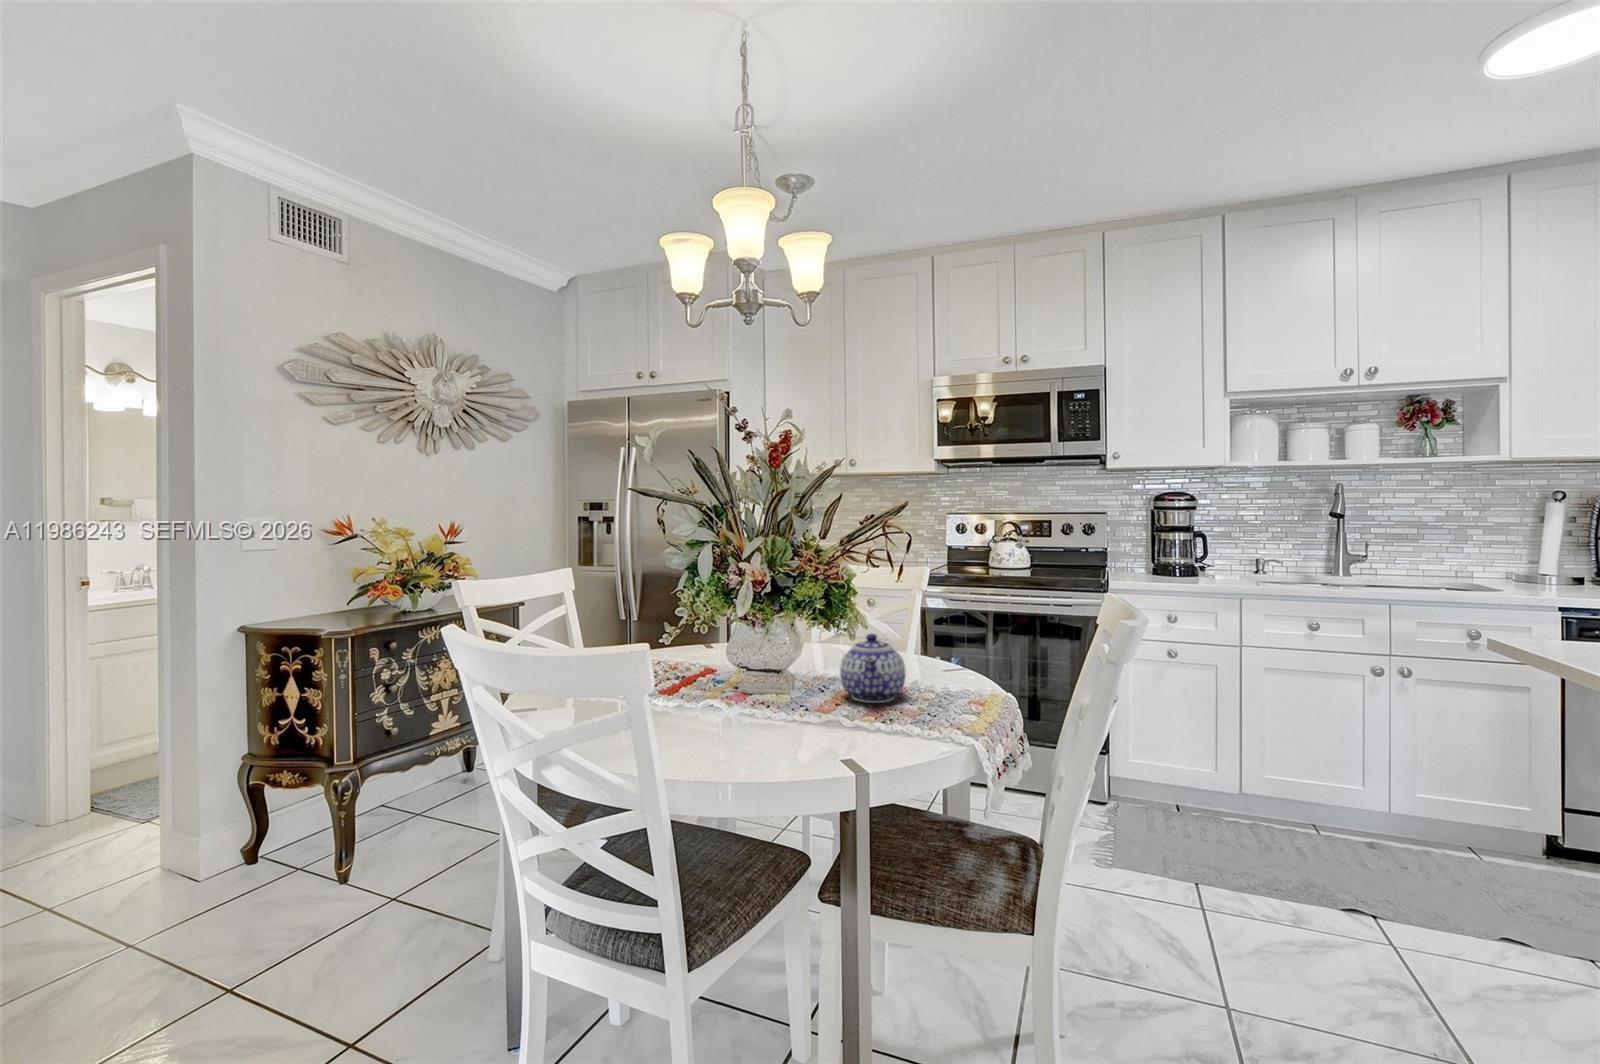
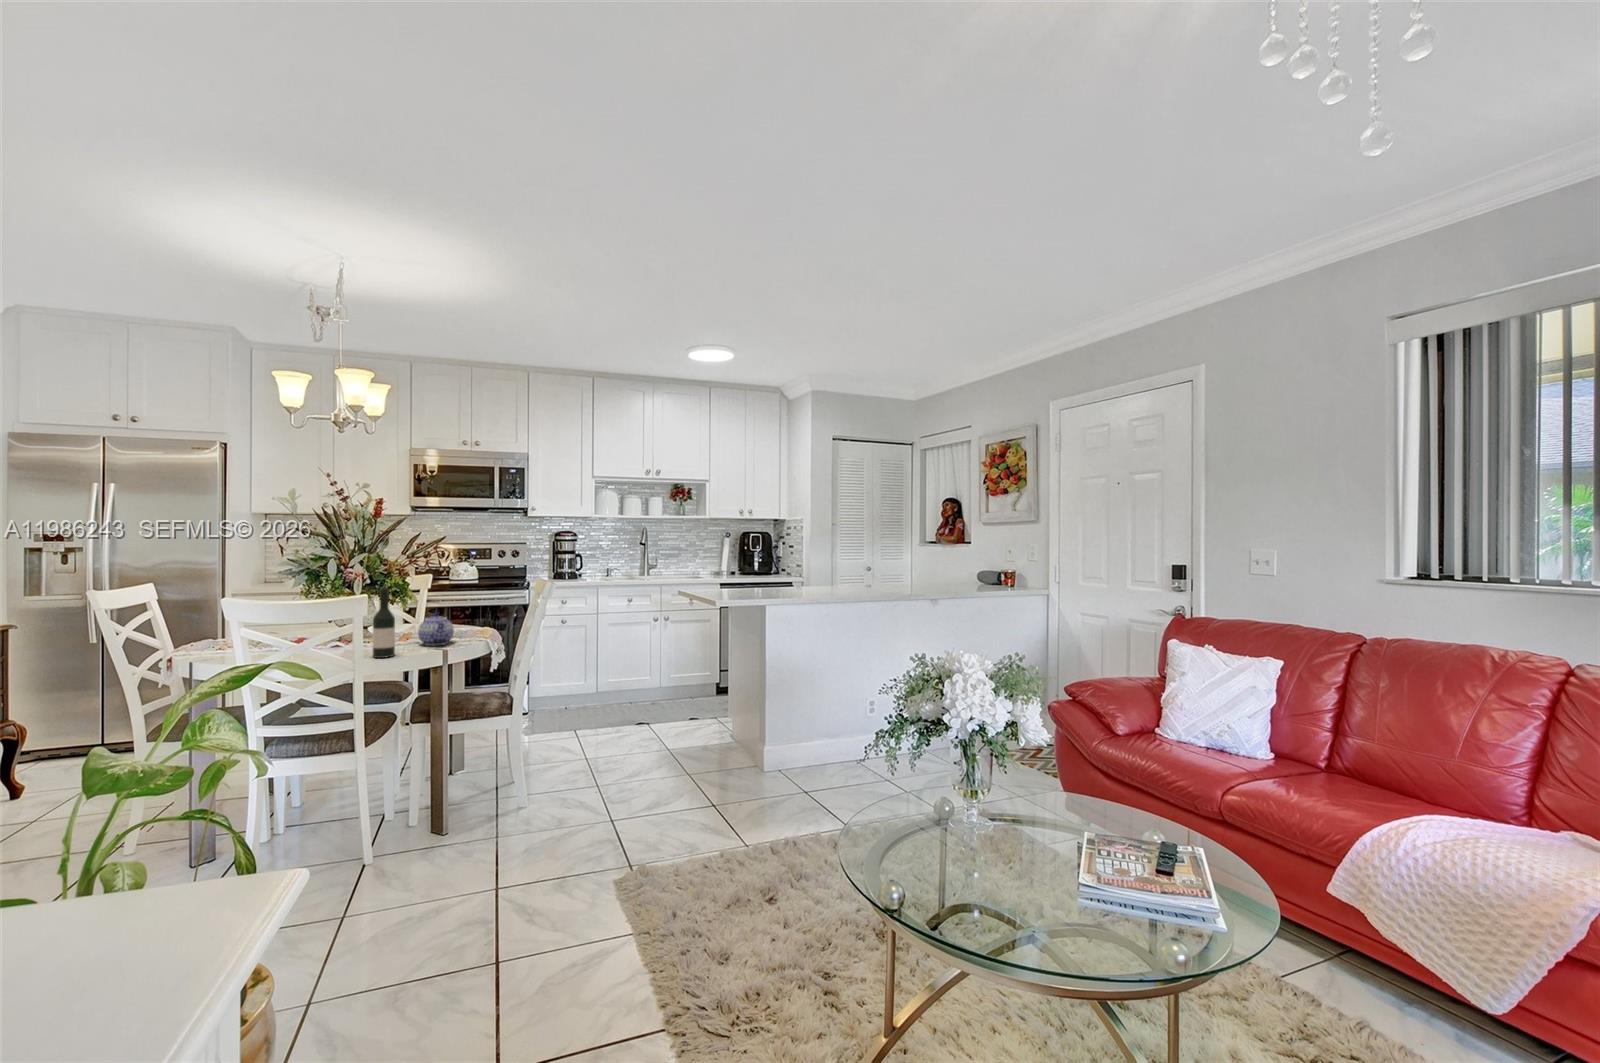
wine bottle: none [737,579,774,724] -> present [373,587,395,658]

